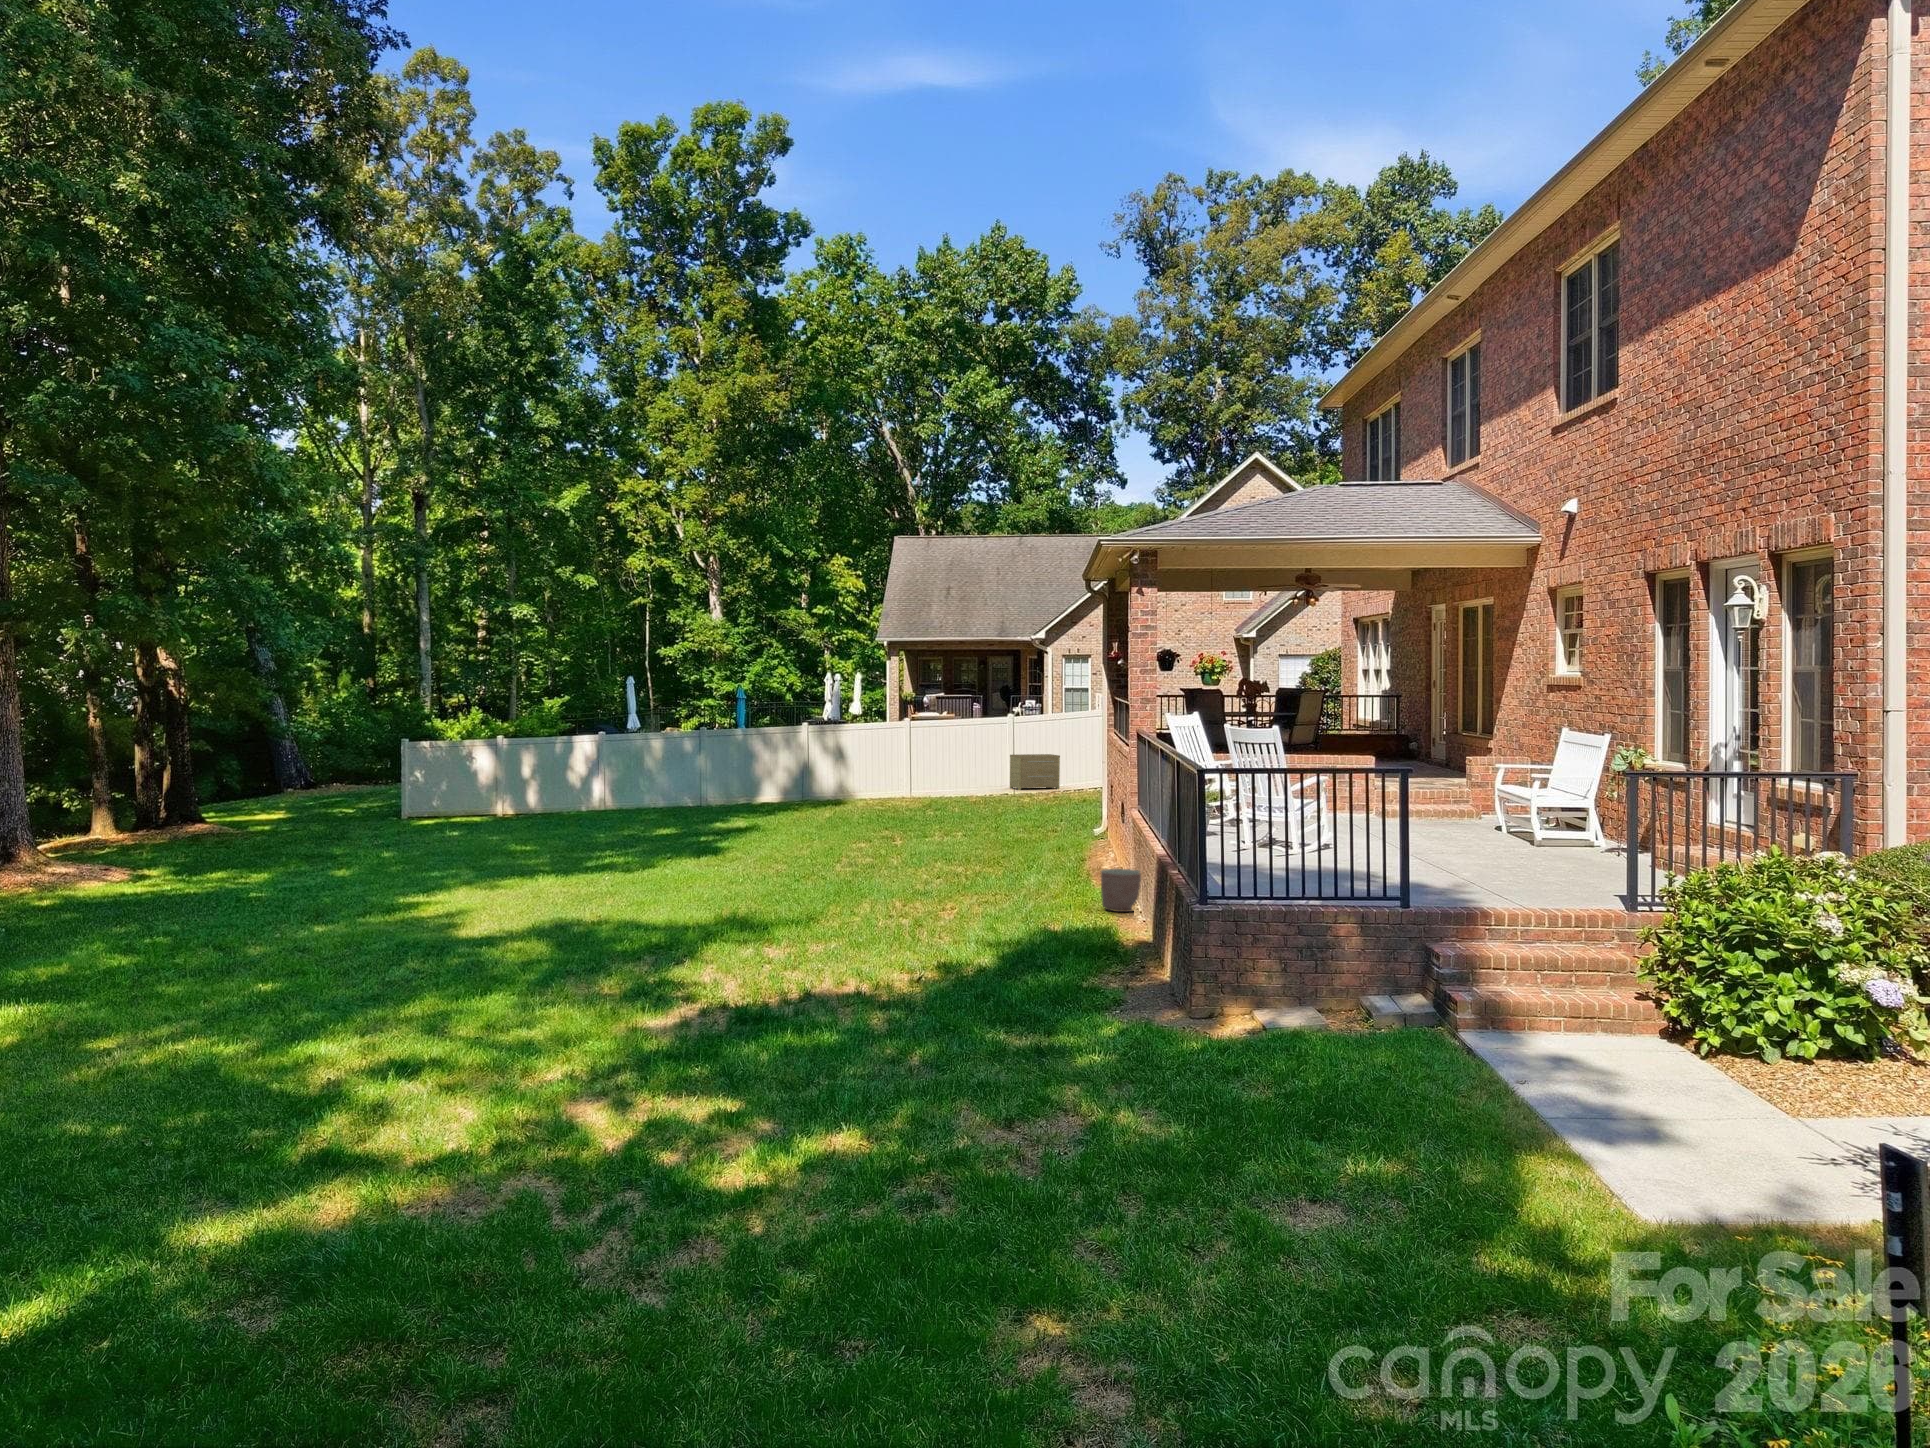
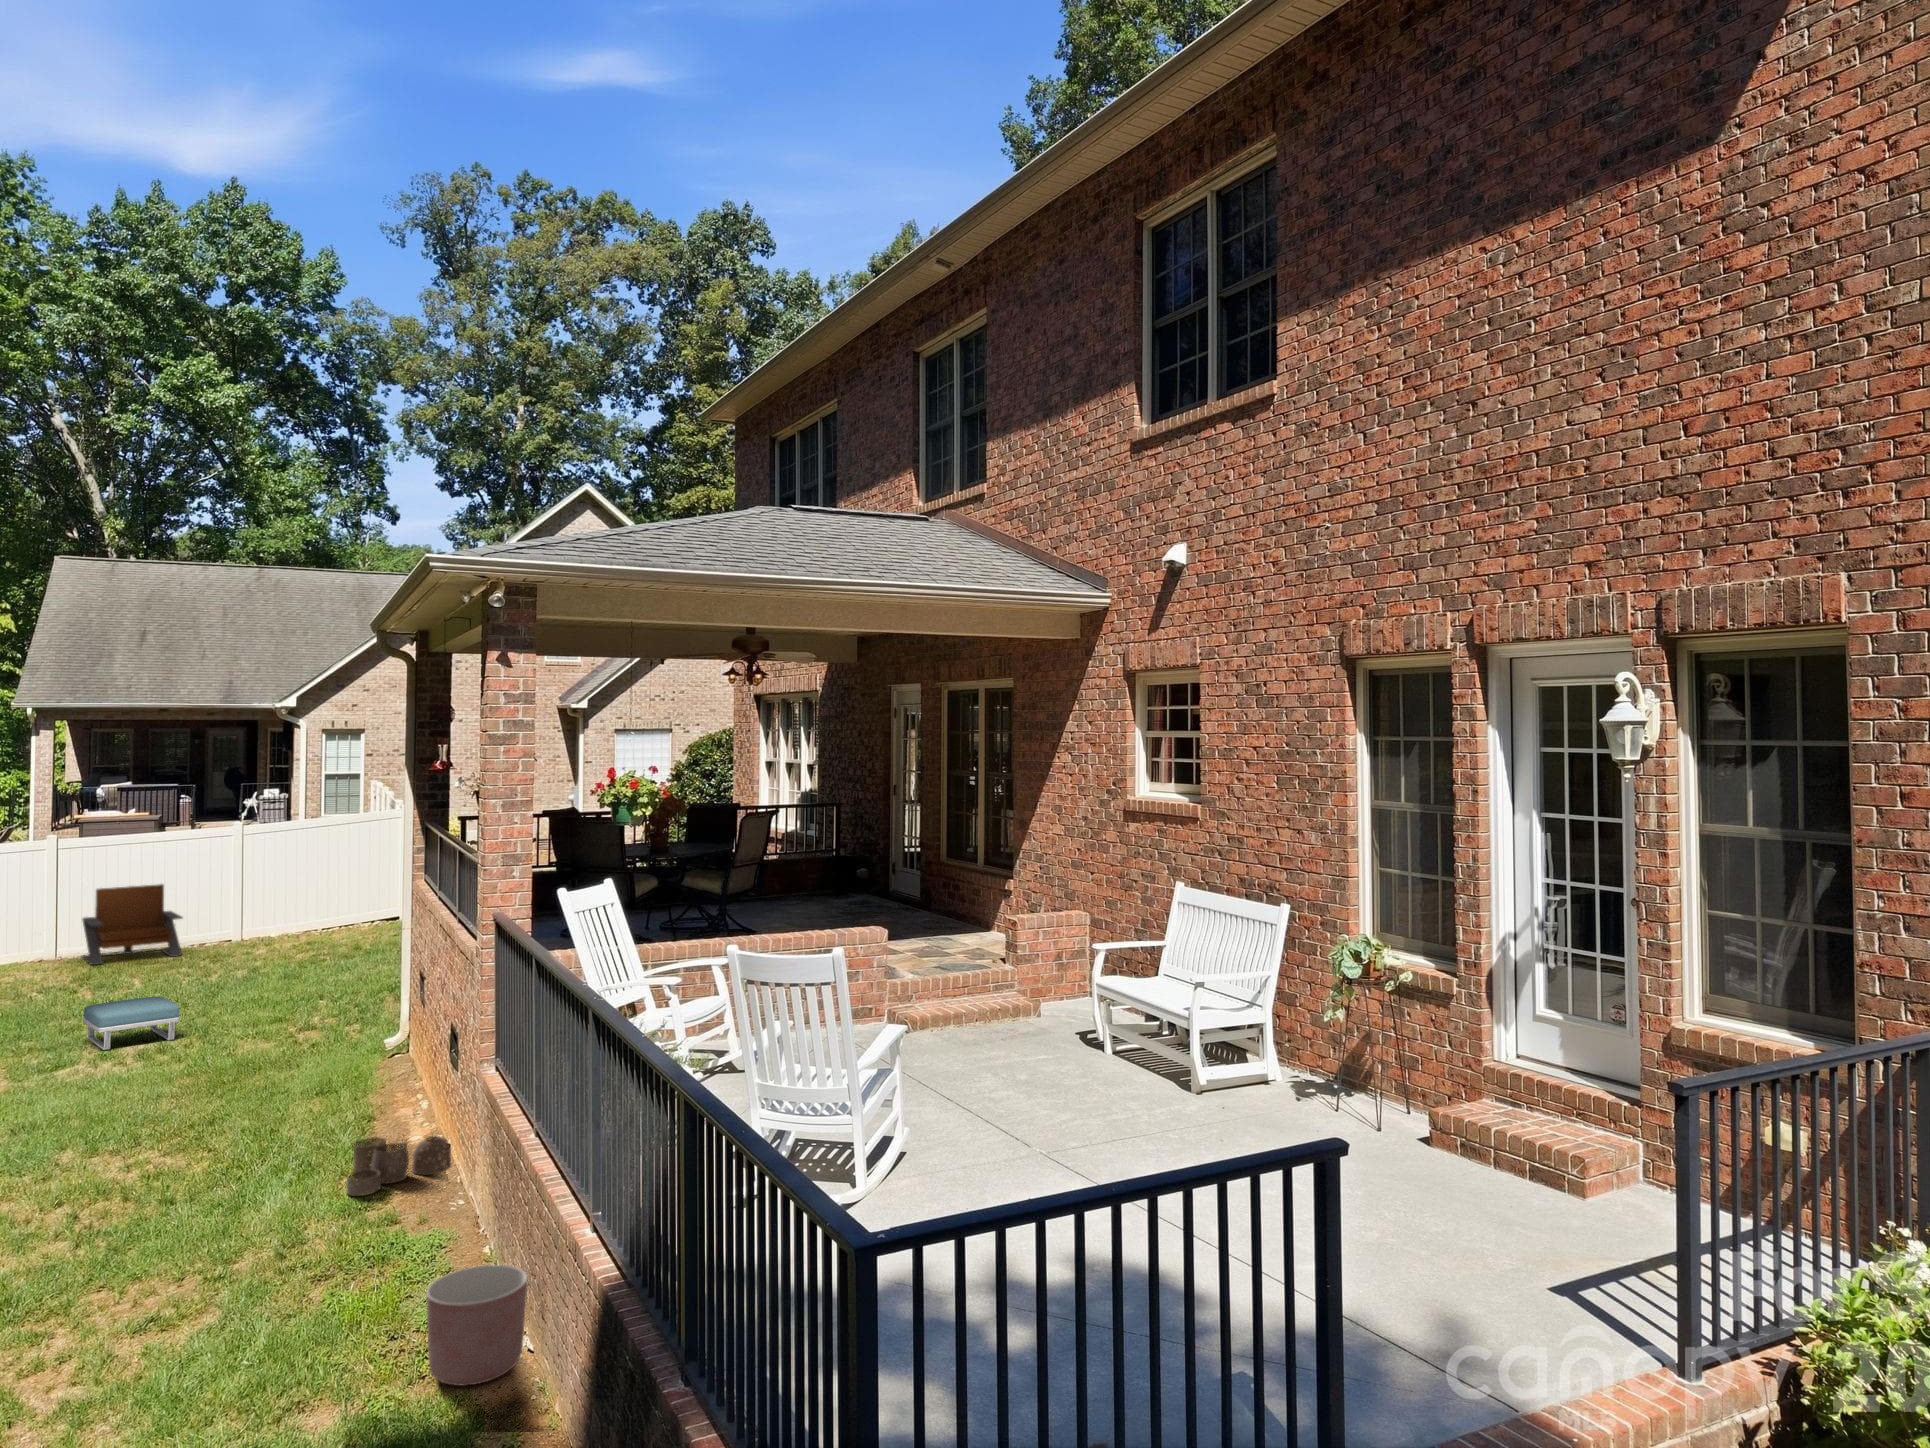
lounge chair: none [930,748,983,793] -> present [82,884,182,965]
side table: present [1010,754,1060,790] -> none [232,881,317,941]
footstool: none [941,798,988,822] -> present [83,997,180,1050]
woven basket: none [1072,846,1123,871] -> present [346,1133,451,1196]

